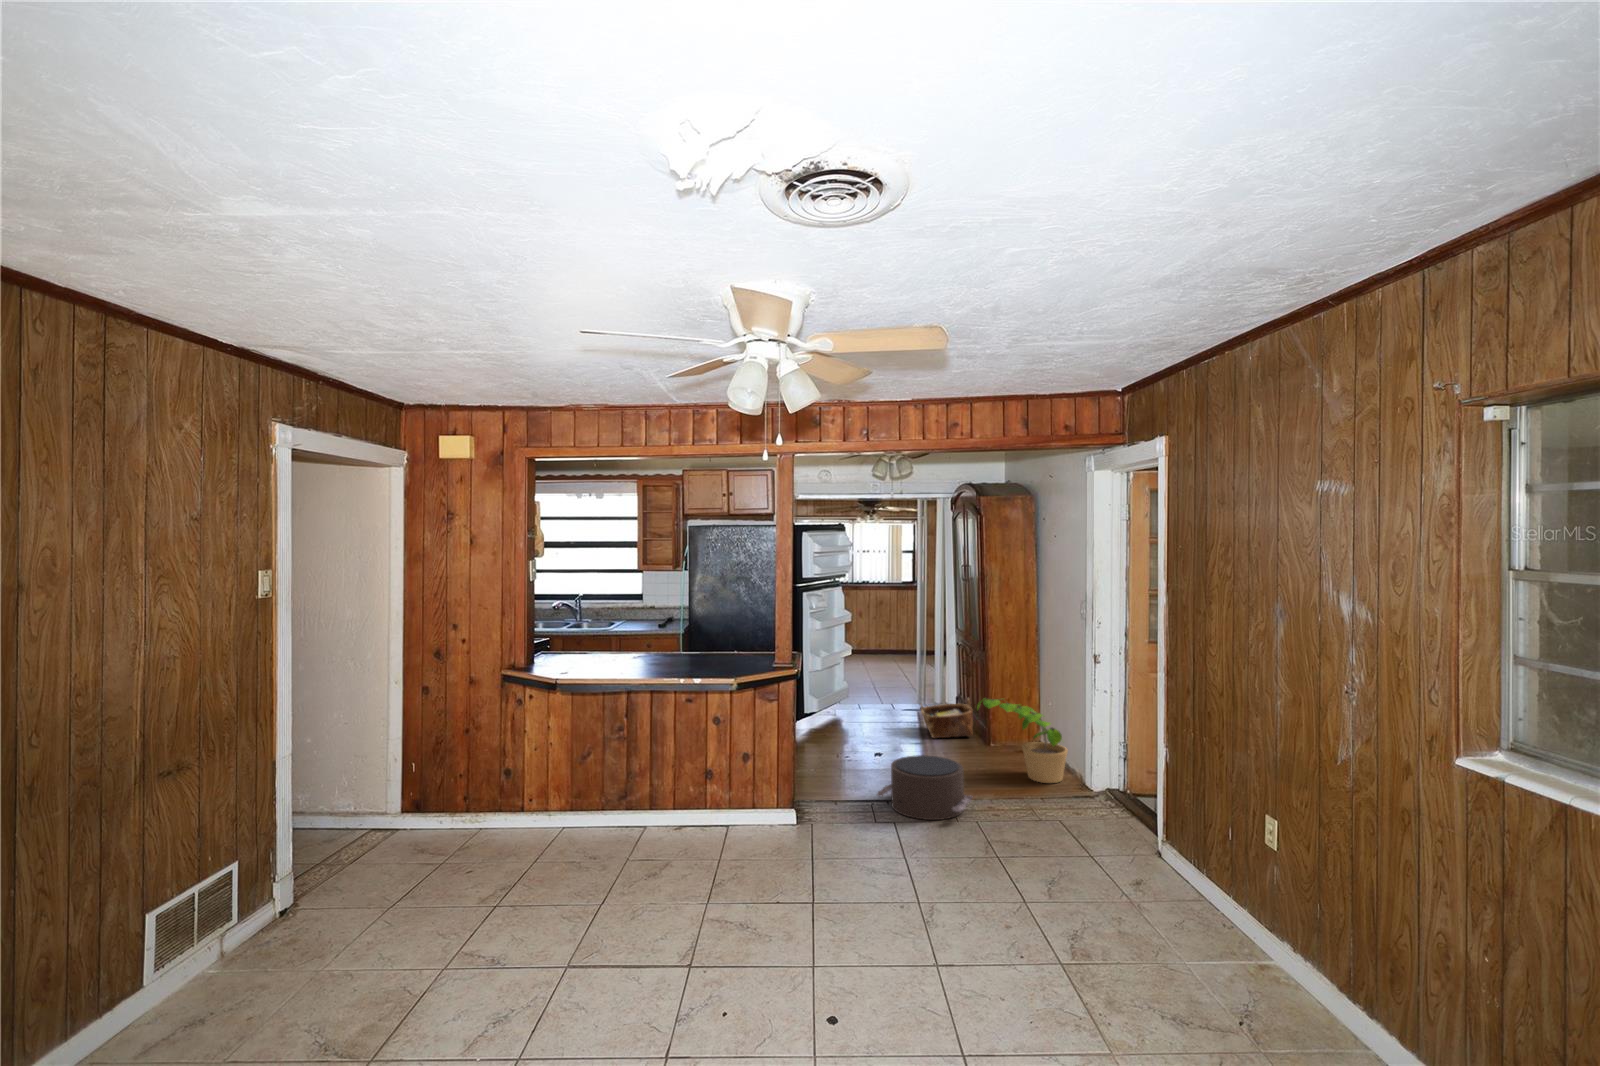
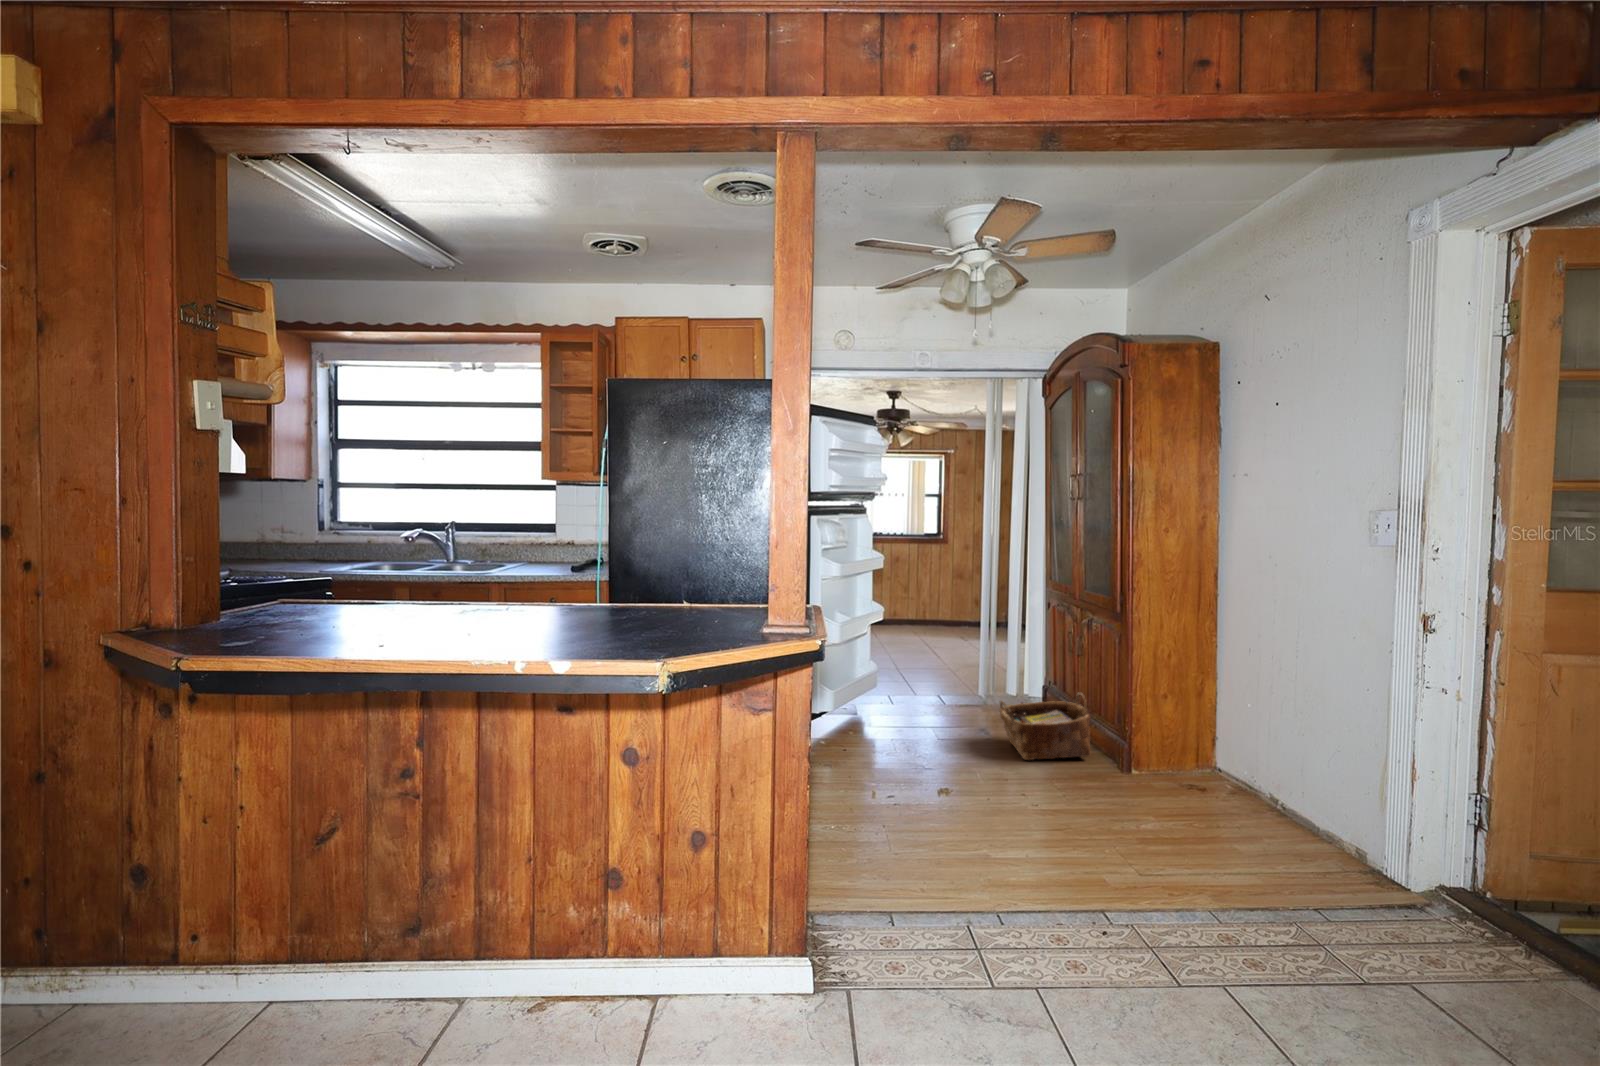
potted plant: present [977,698,1068,783] -> none [1145,699,1330,867]
pouf: present [877,755,973,820] -> none [979,817,1195,979]

